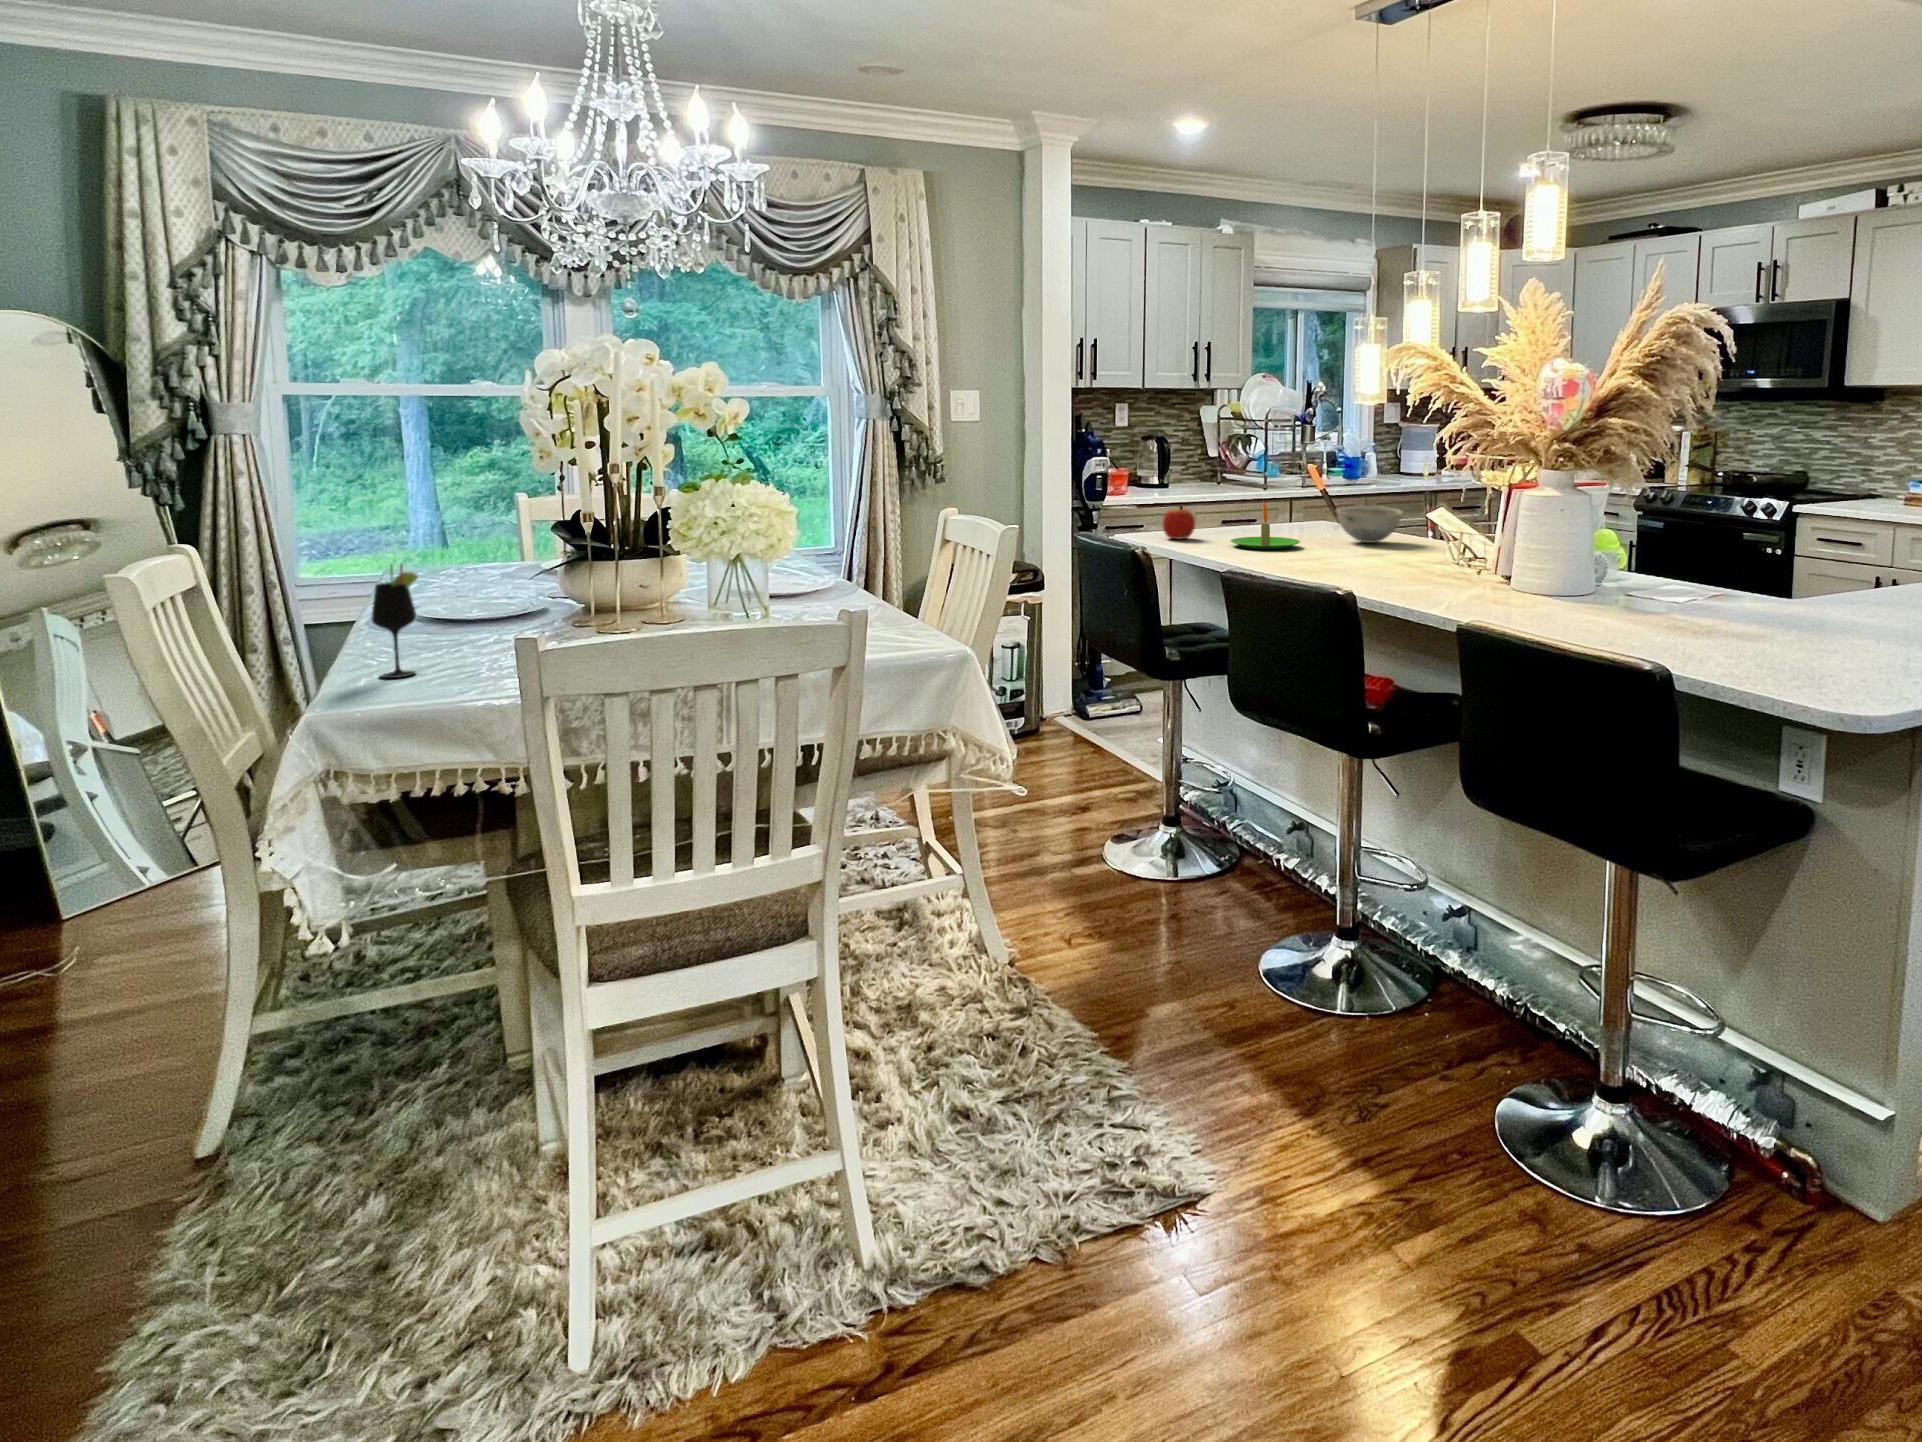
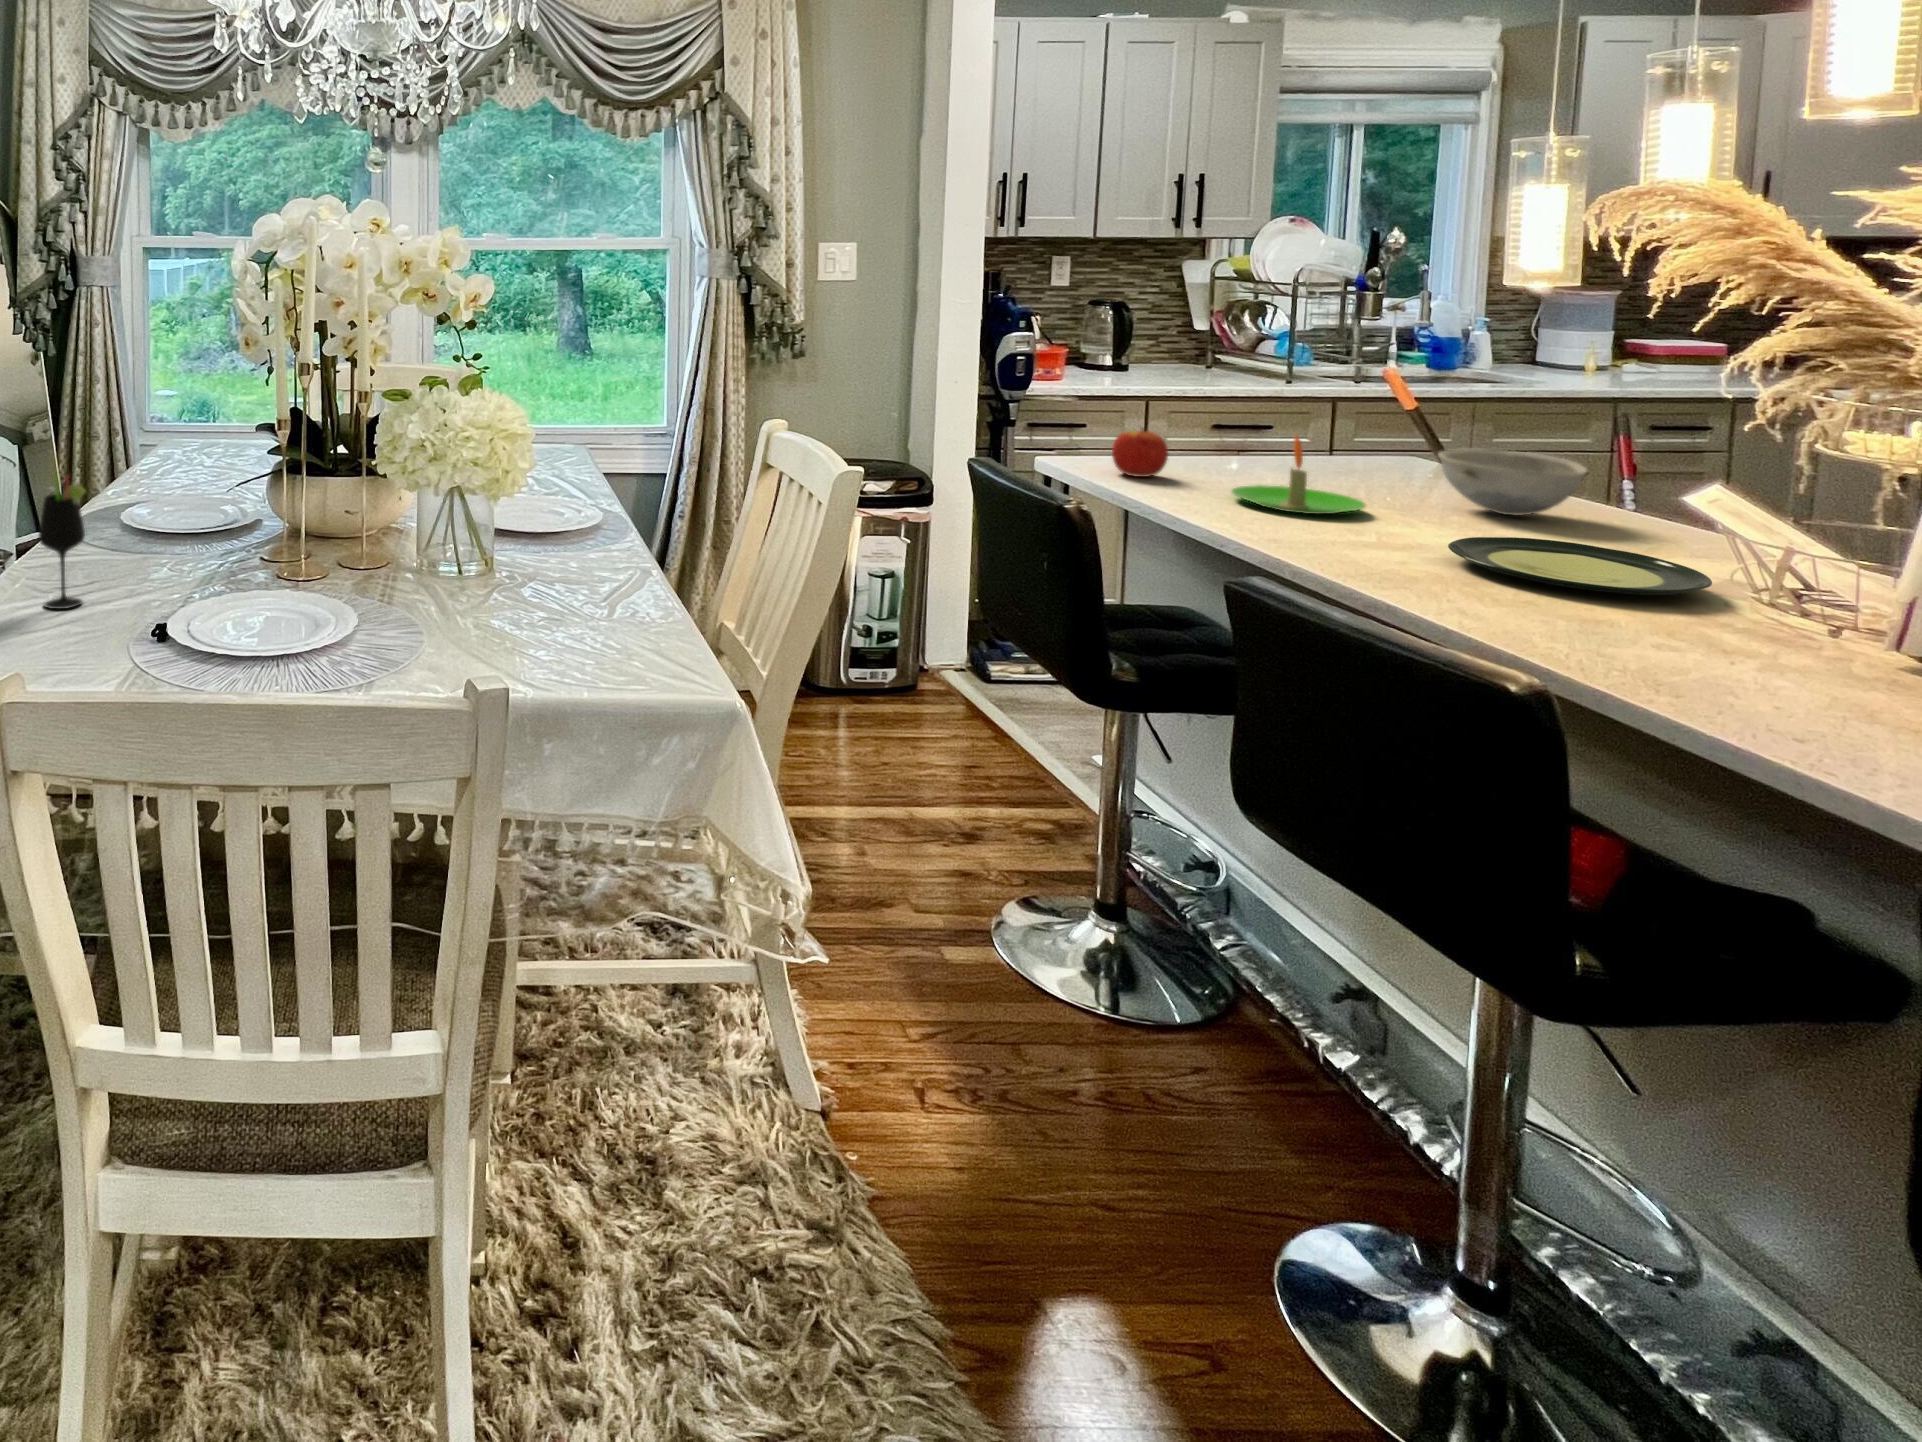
plate: none [1336,548,1446,566] -> present [1448,537,1712,595]

